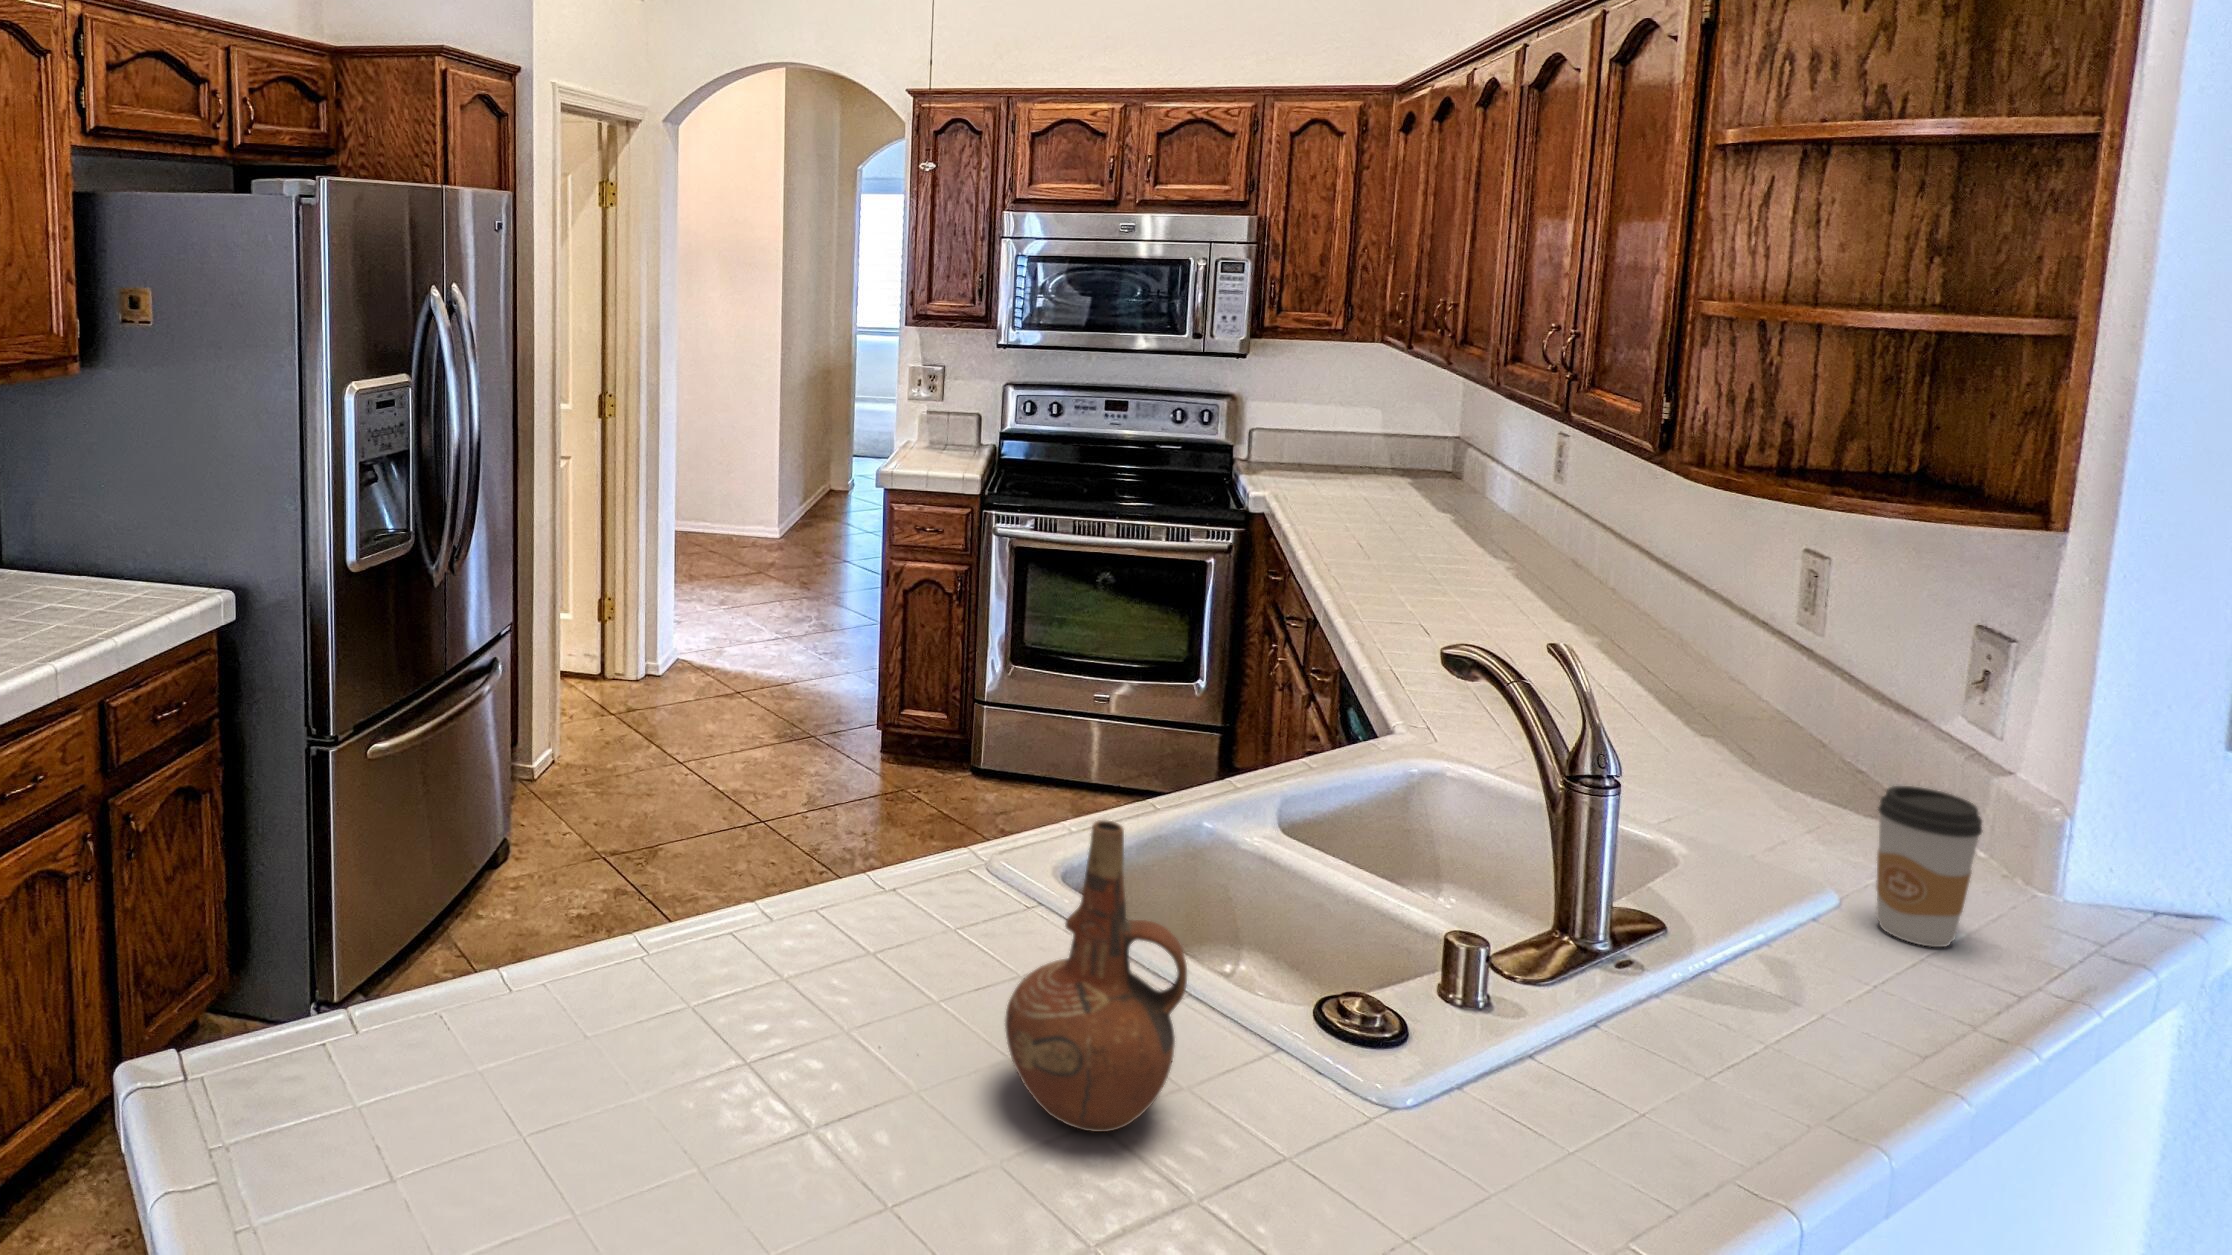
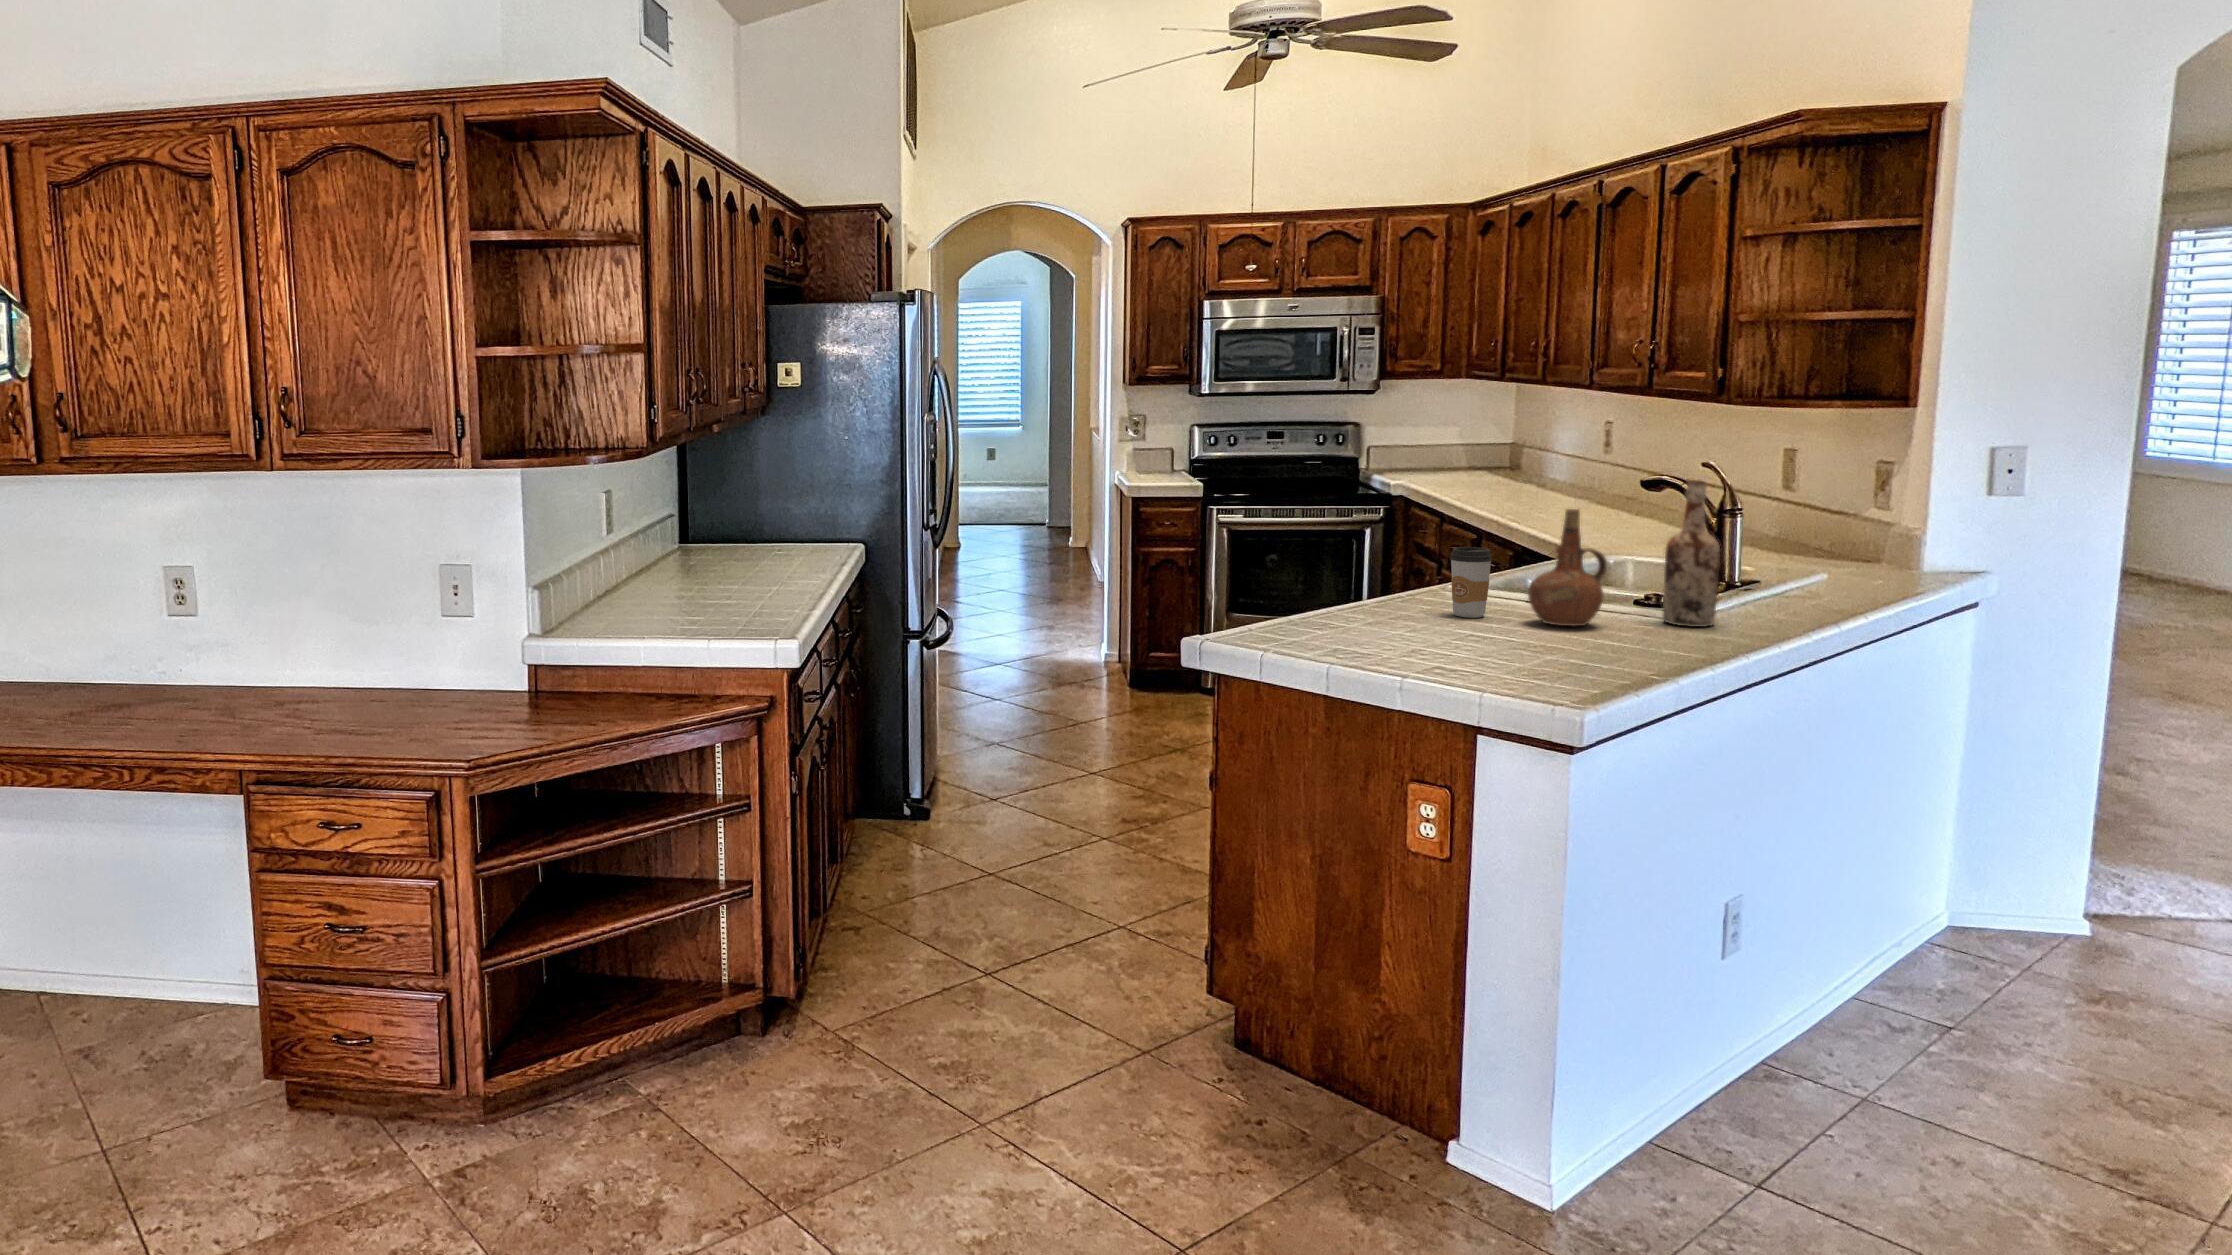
wine bottle: none [1335,784,1476,1182] -> present [1662,481,1720,627]
coffee cup: present [1876,786,1982,947] -> present [1450,547,1492,618]

